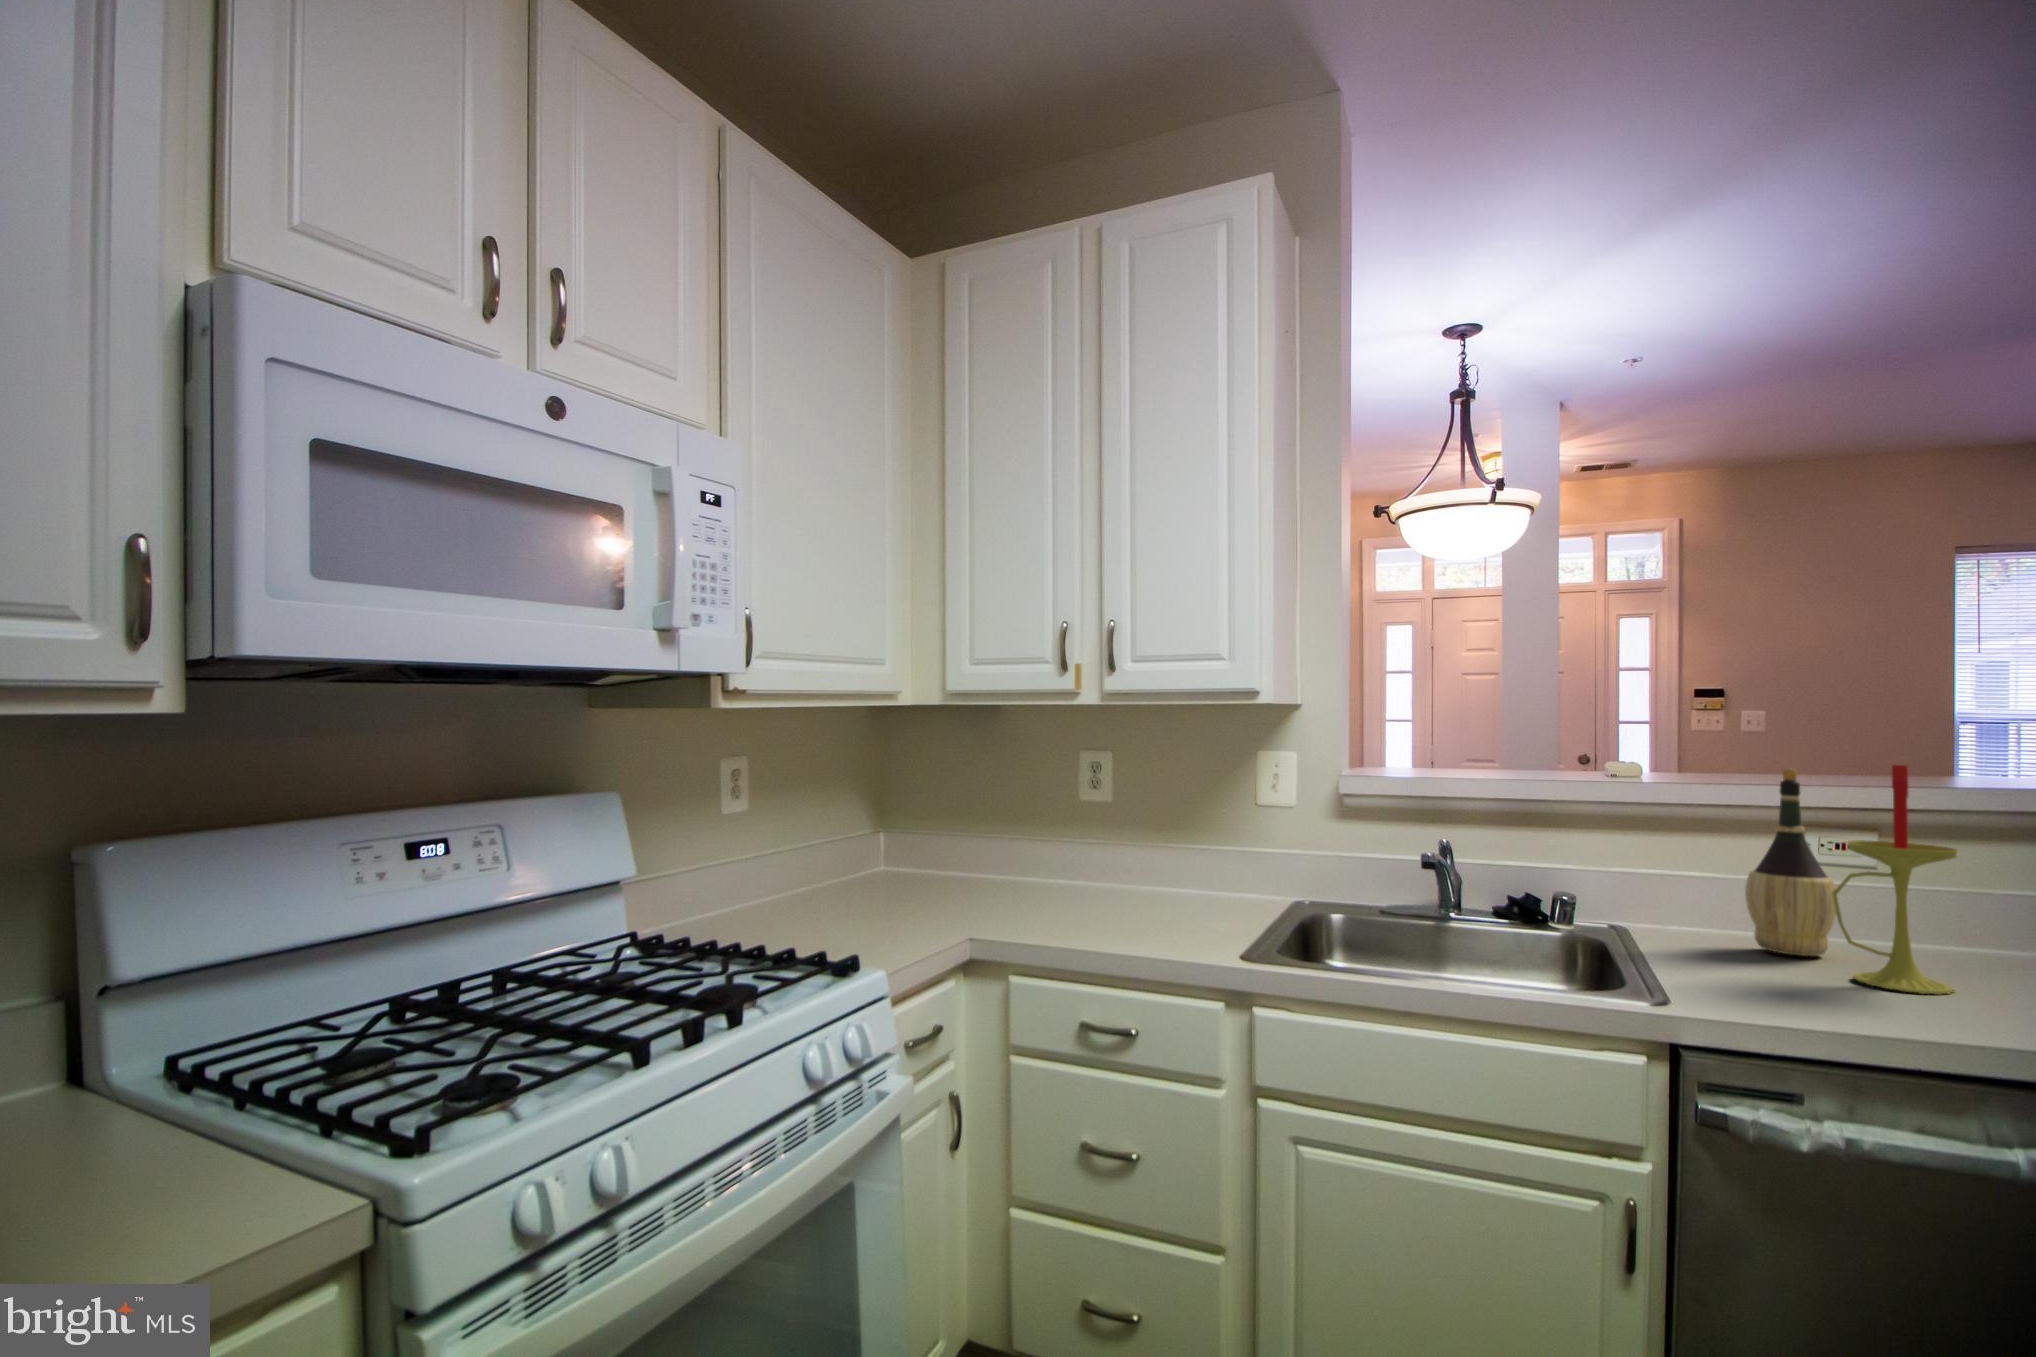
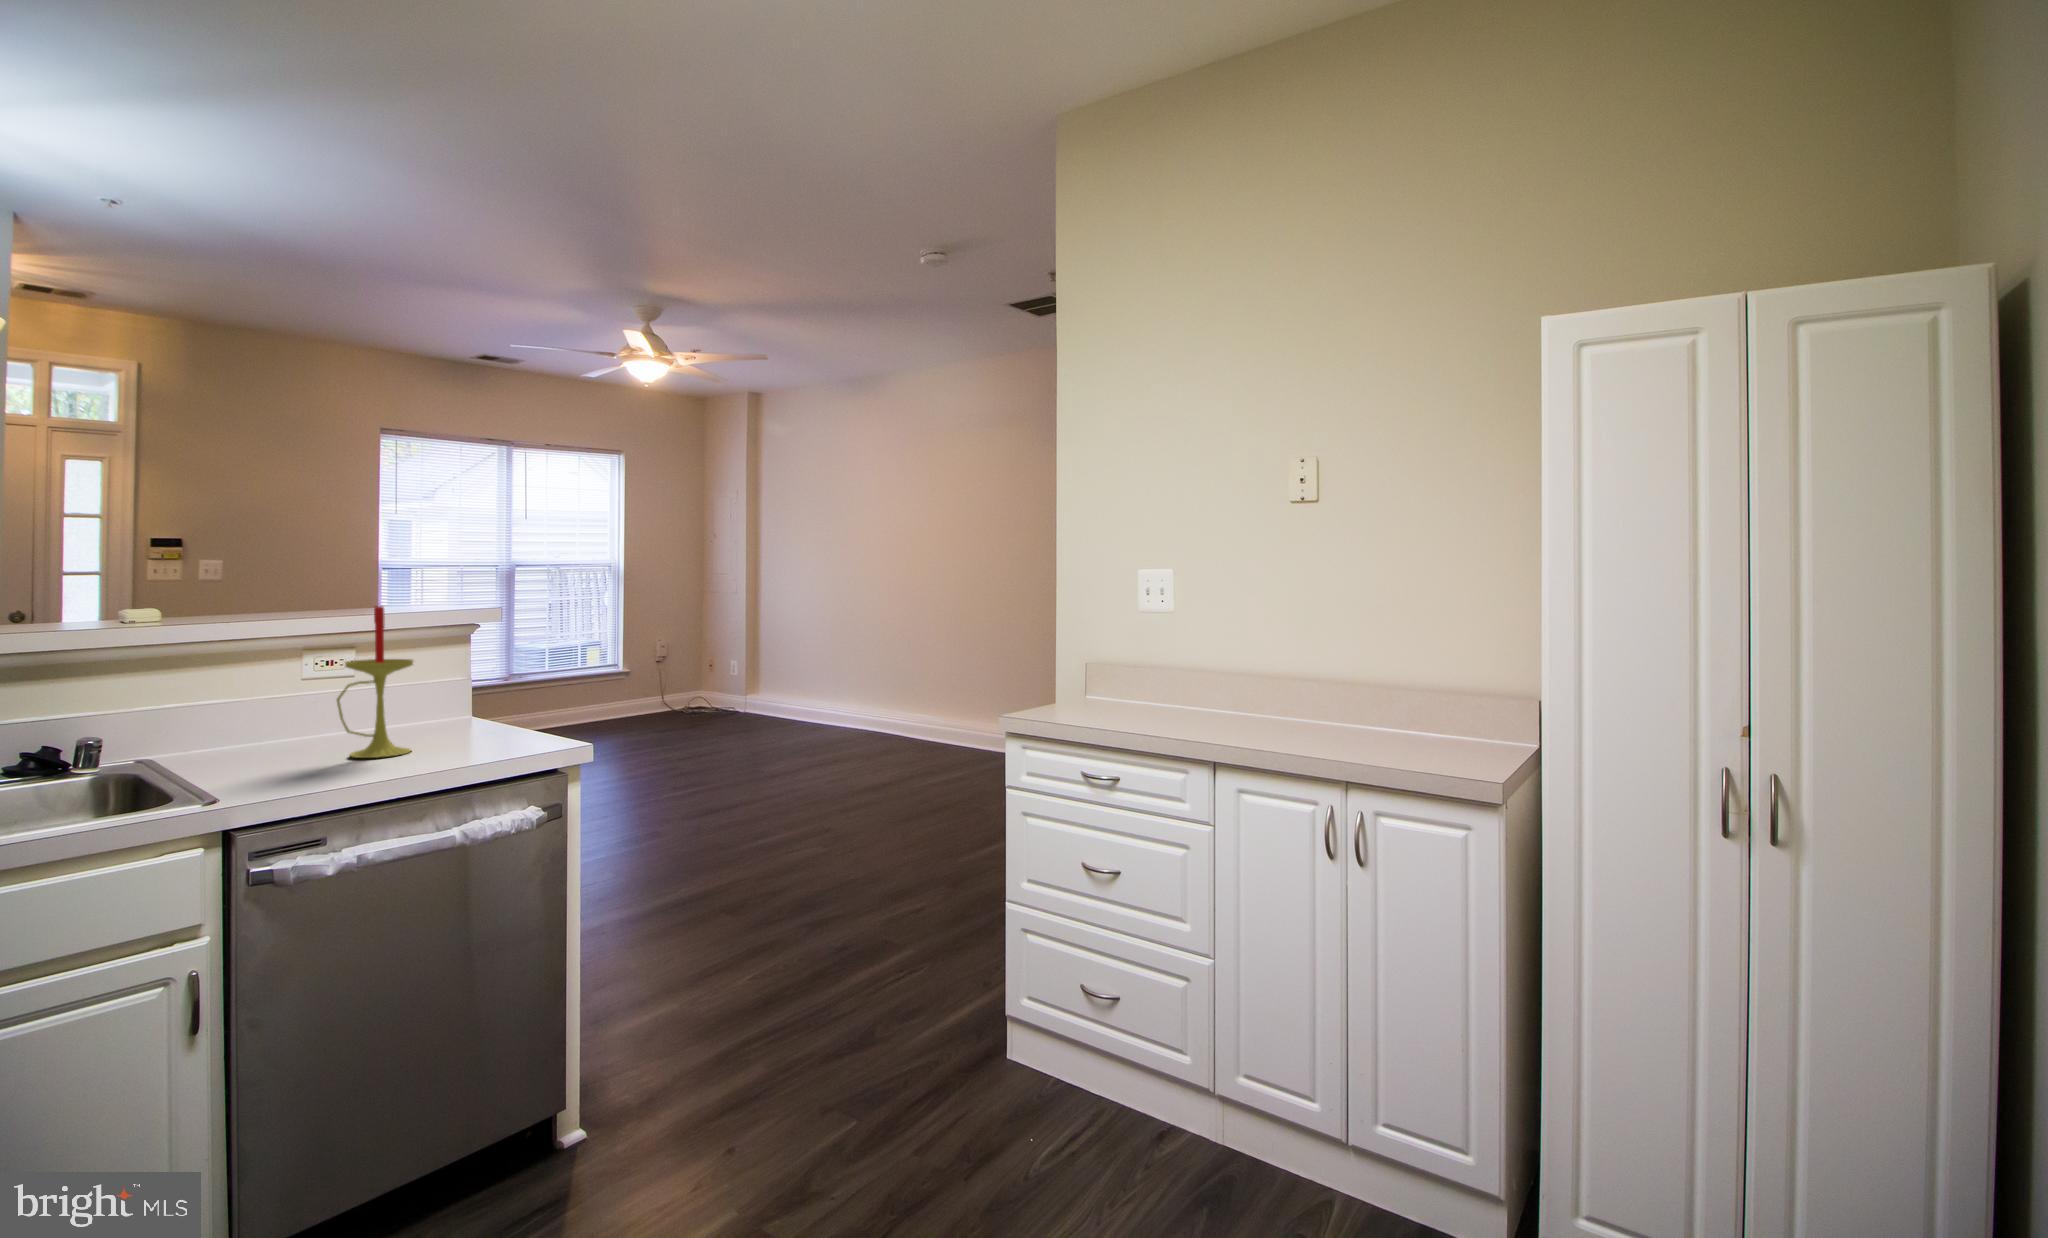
wine bottle: present [1745,769,1836,956] -> none [264,612,334,751]

